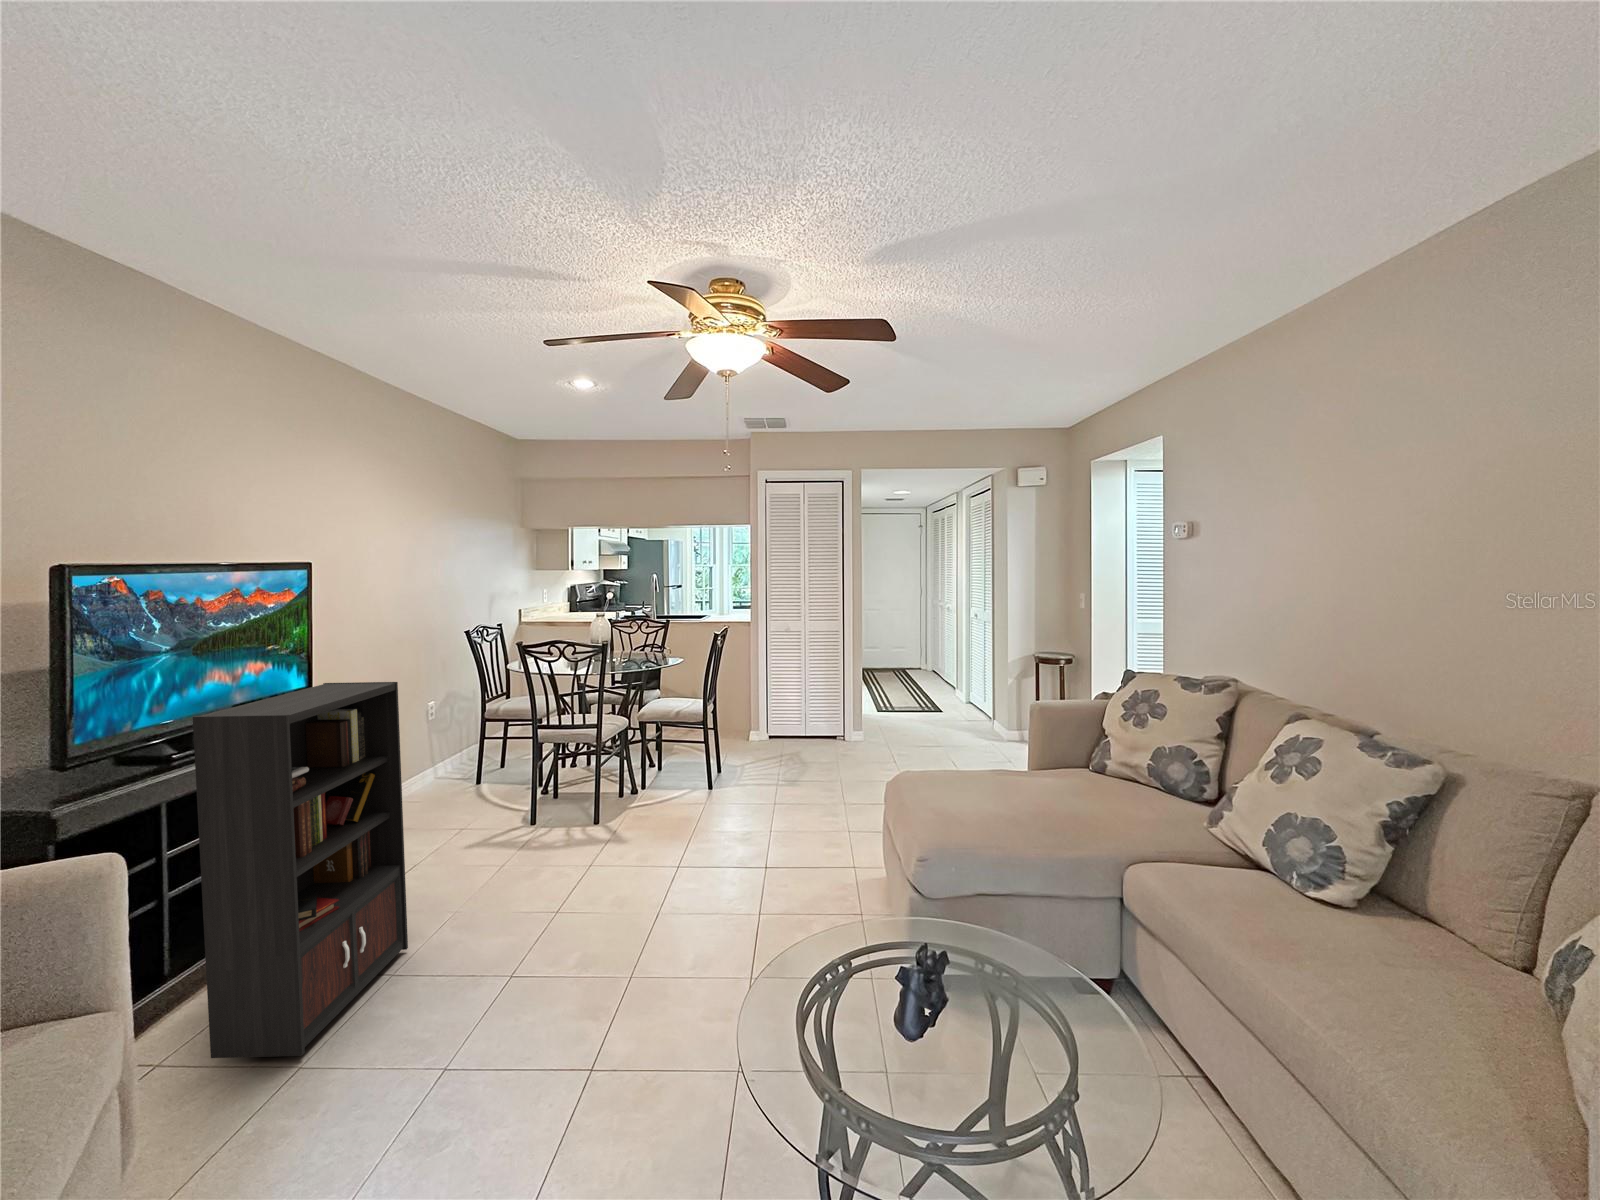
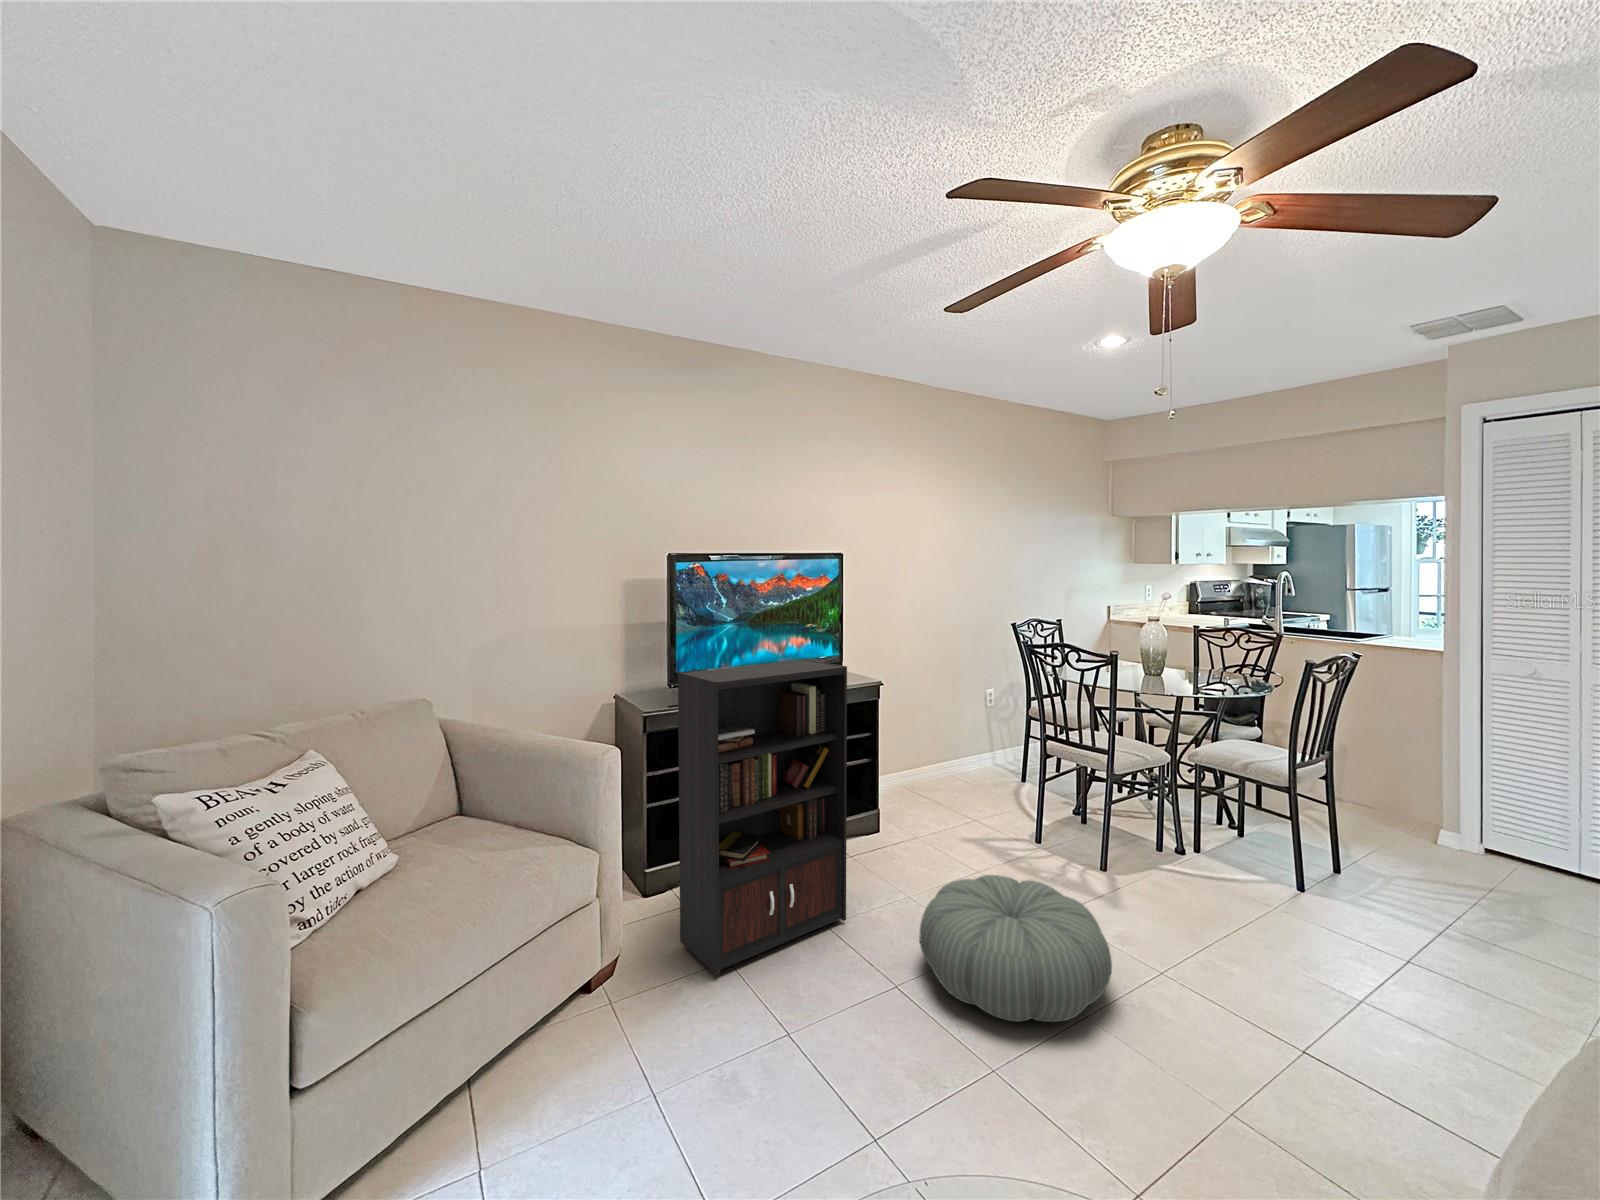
pouf: none [506,838,662,950] -> present [919,875,1112,1022]

